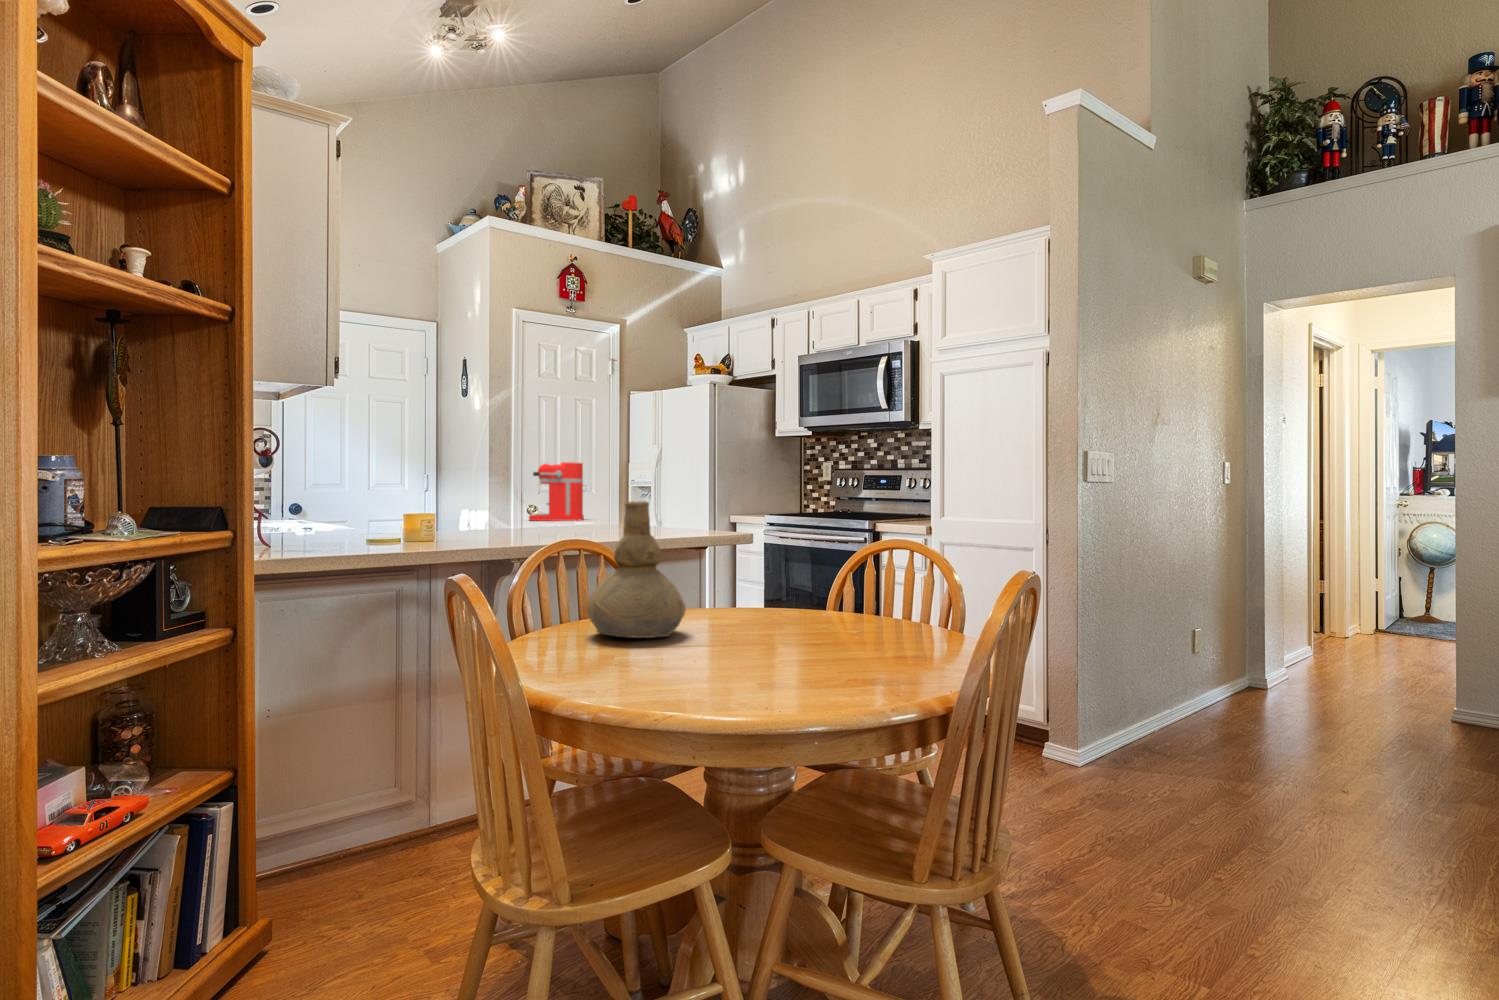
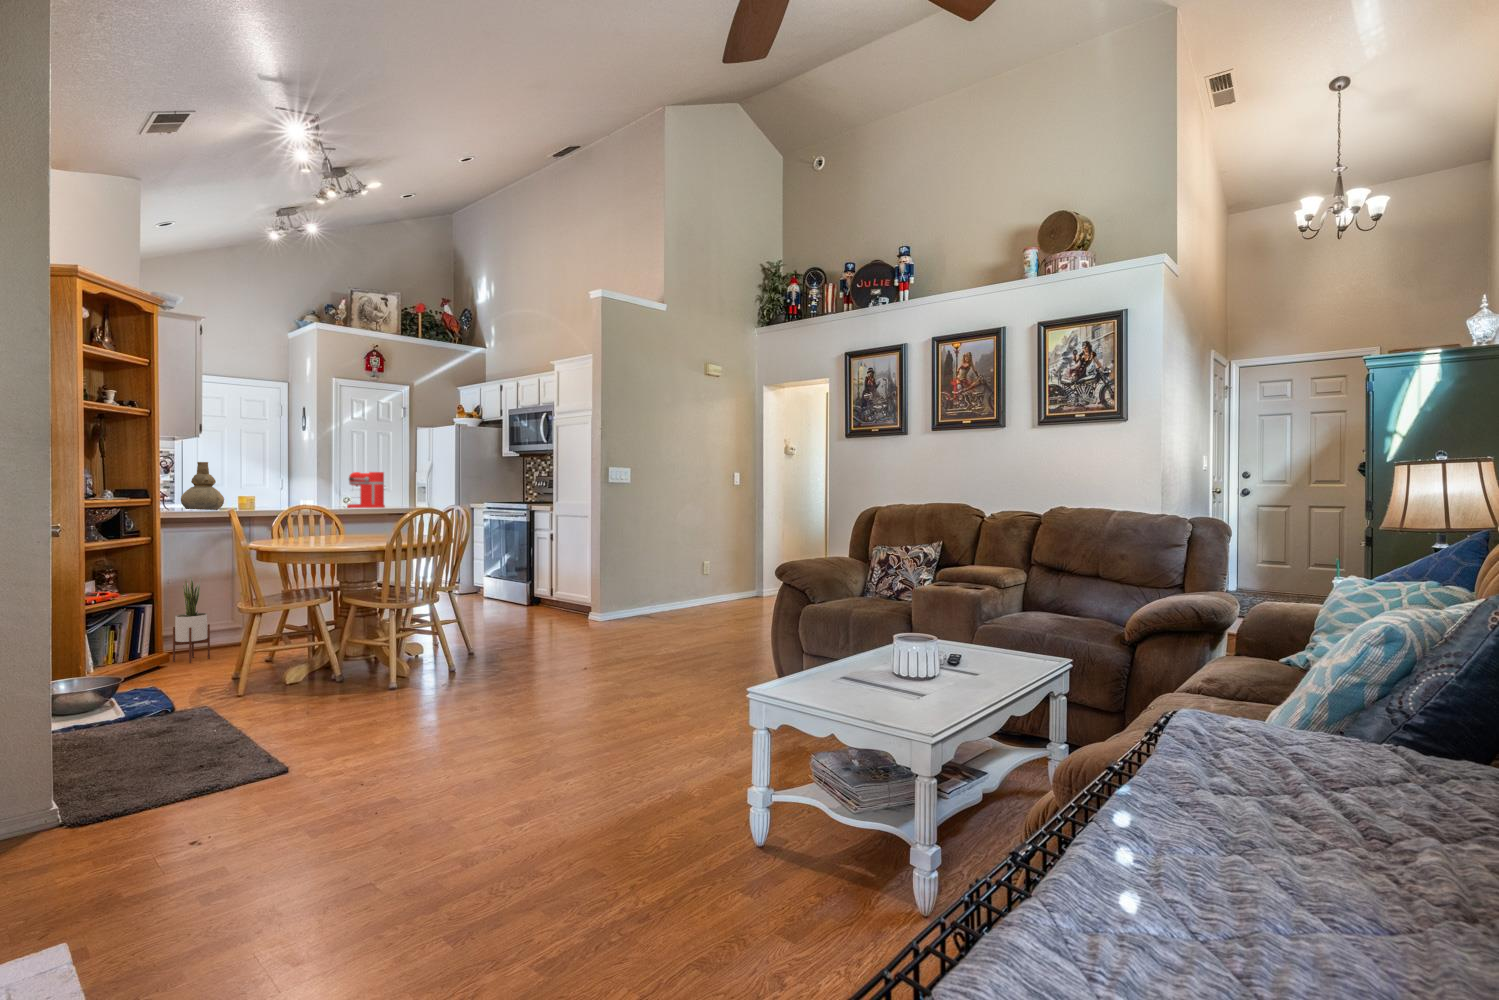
vase: present [587,501,686,638] -> present [181,462,224,510]
potted plant: none [281,705,361,931] -> present [173,574,210,663]

